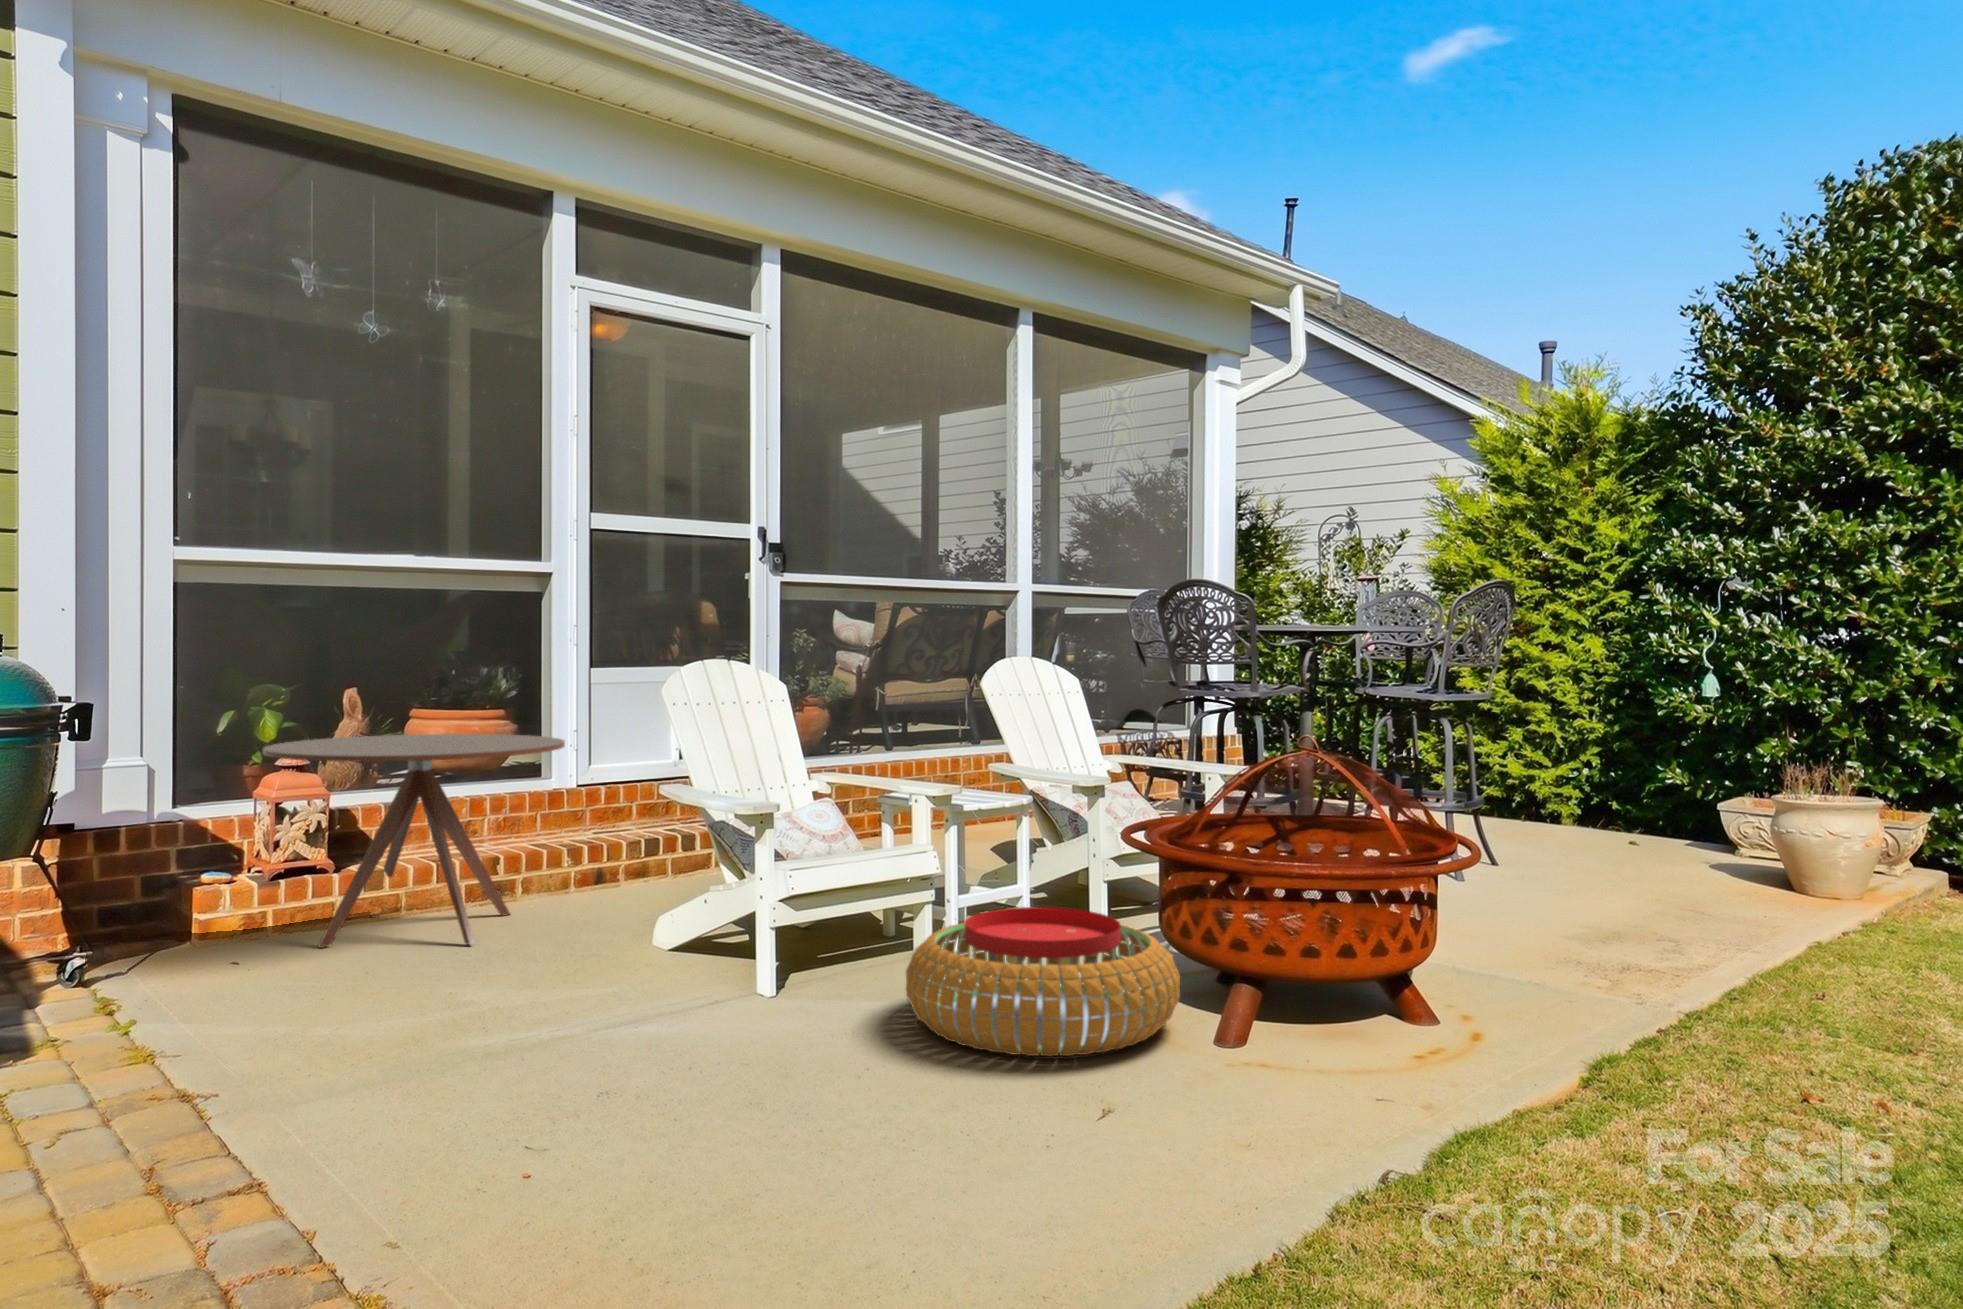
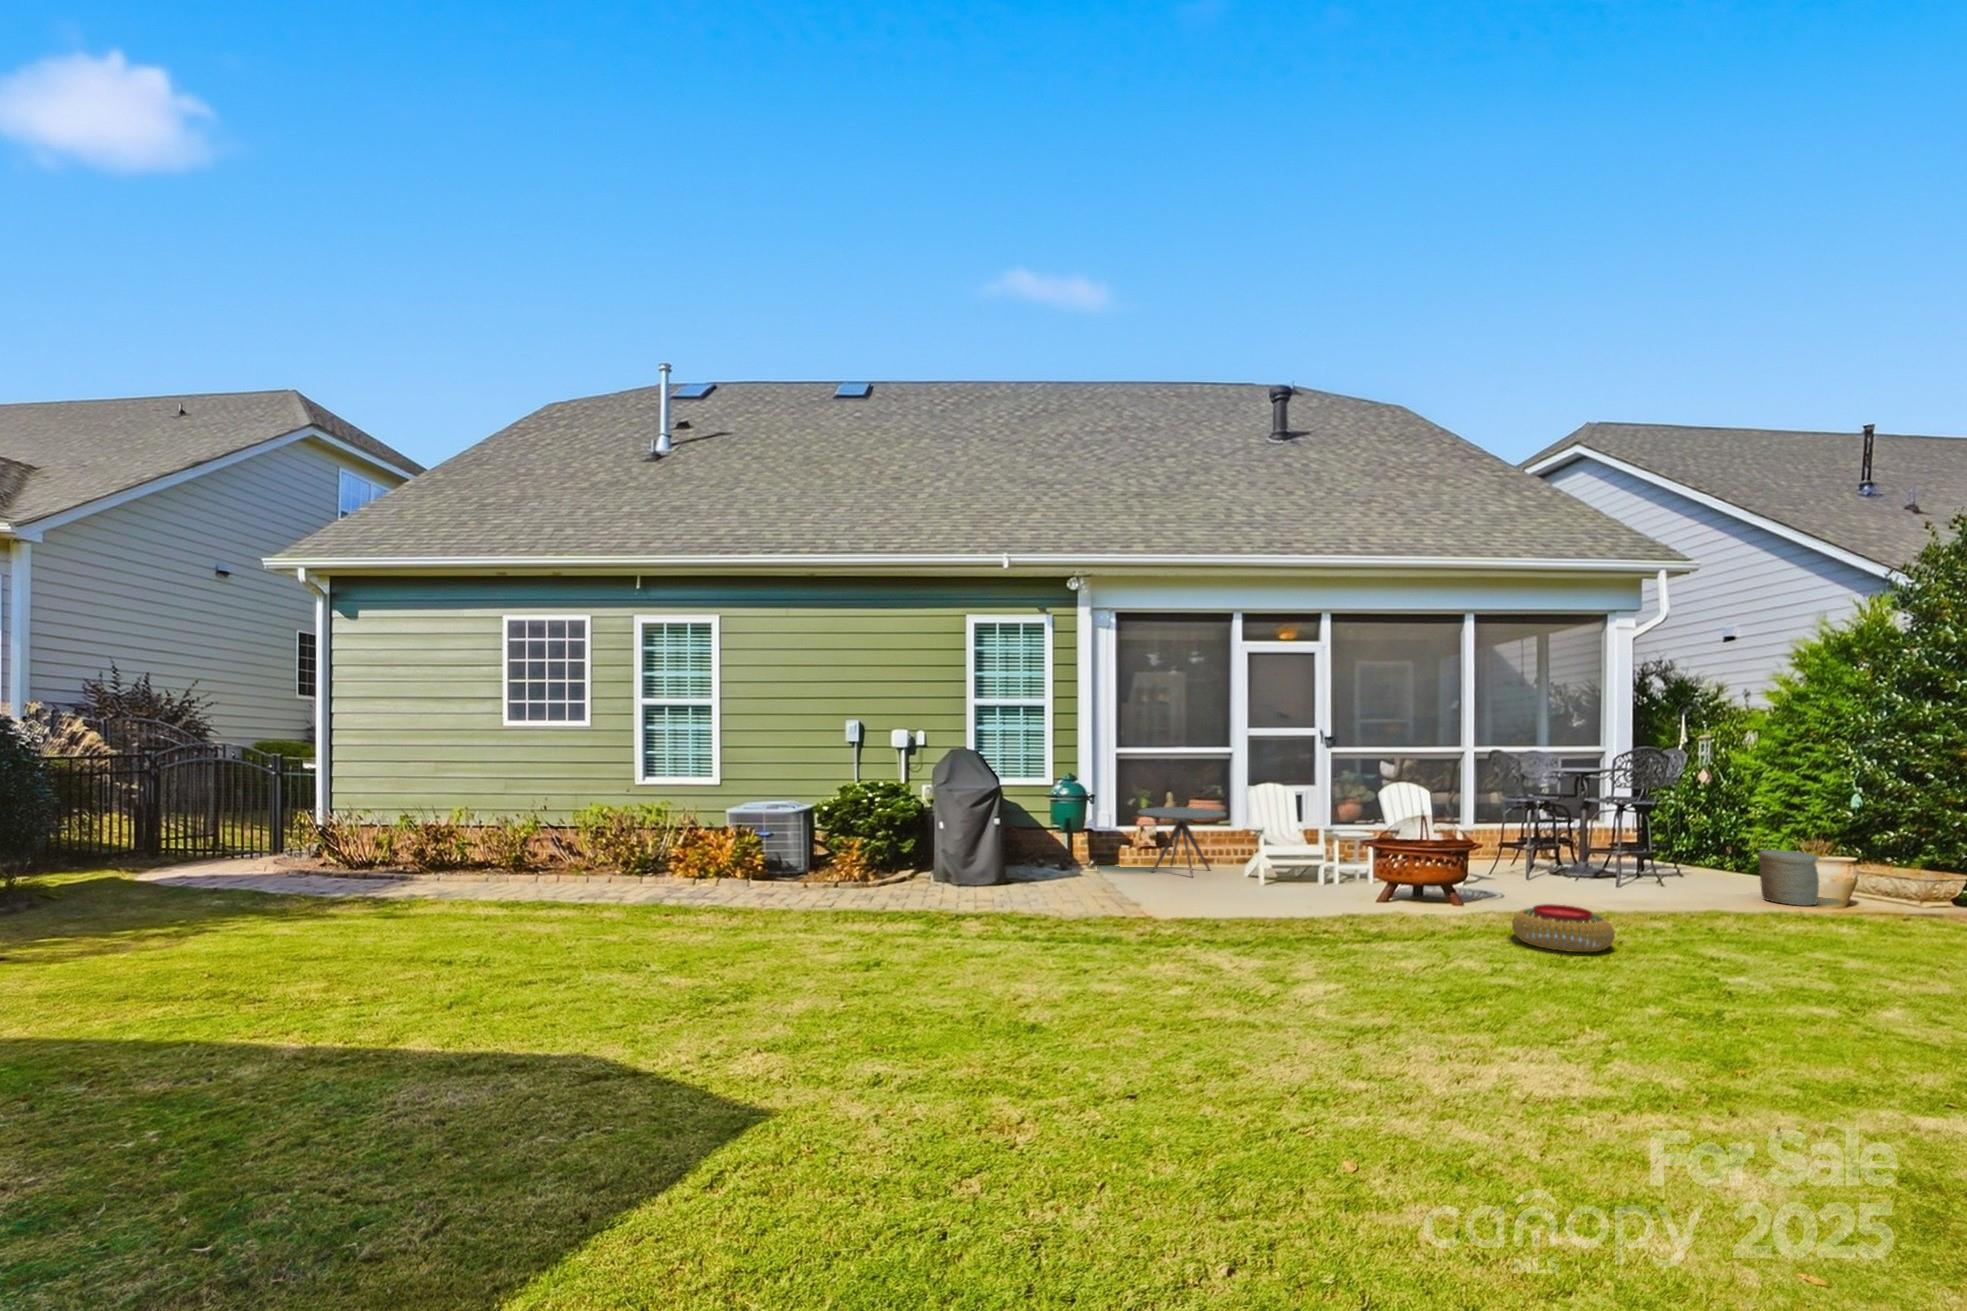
woven basket: none [1524,744,1620,837] -> present [1758,850,1819,906]
pouf: present [906,907,1180,1056] -> present [1512,904,1615,952]

